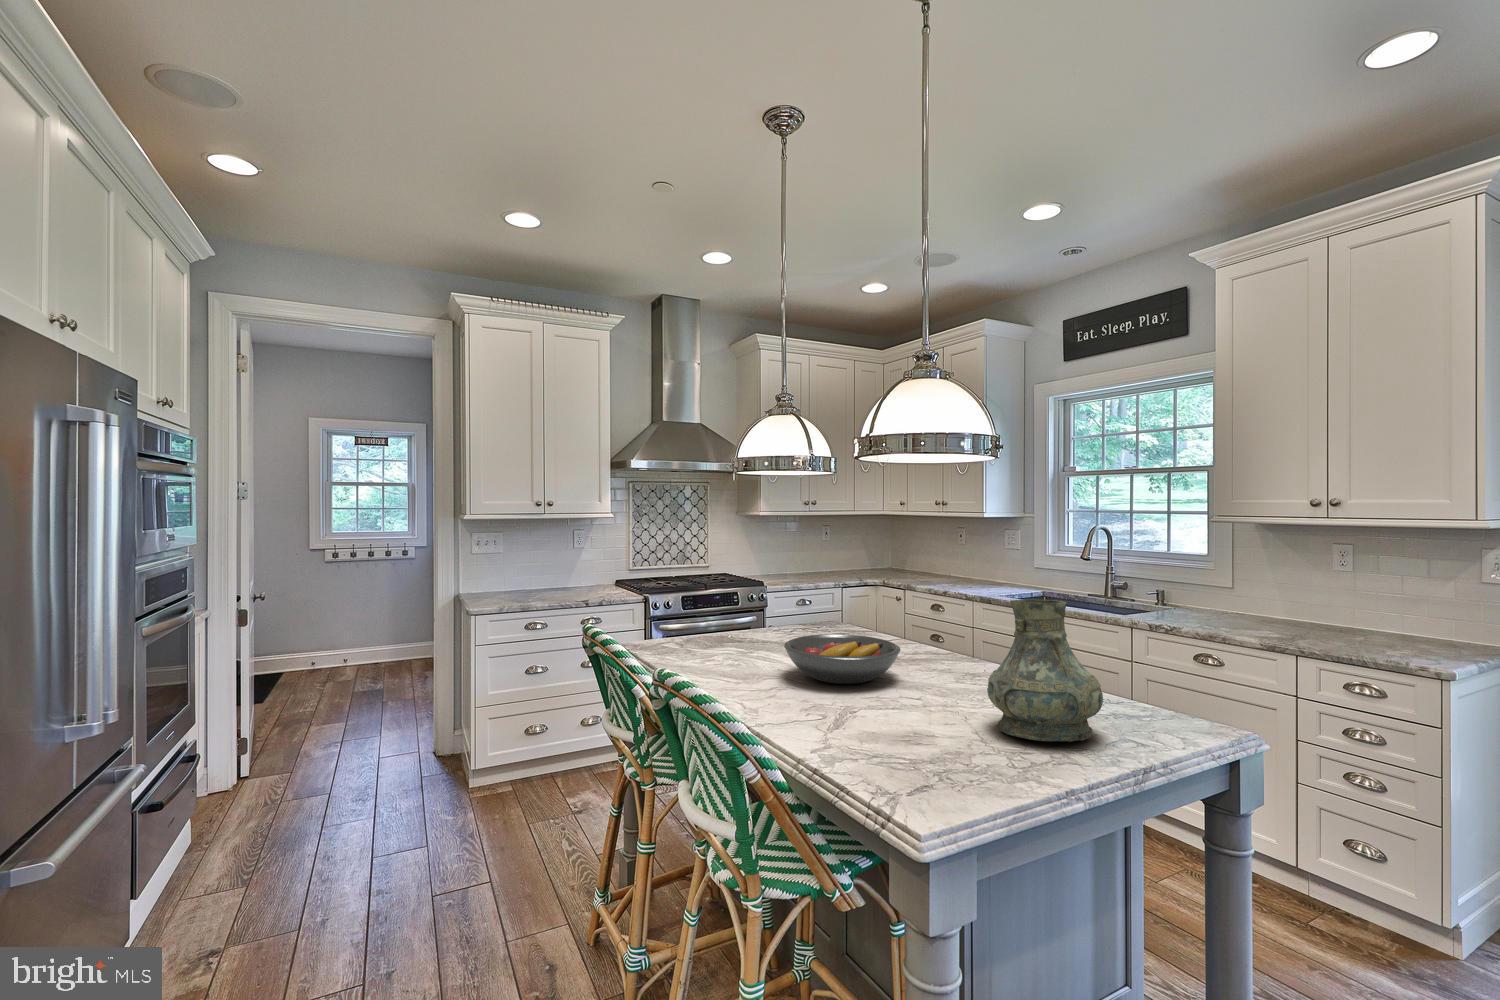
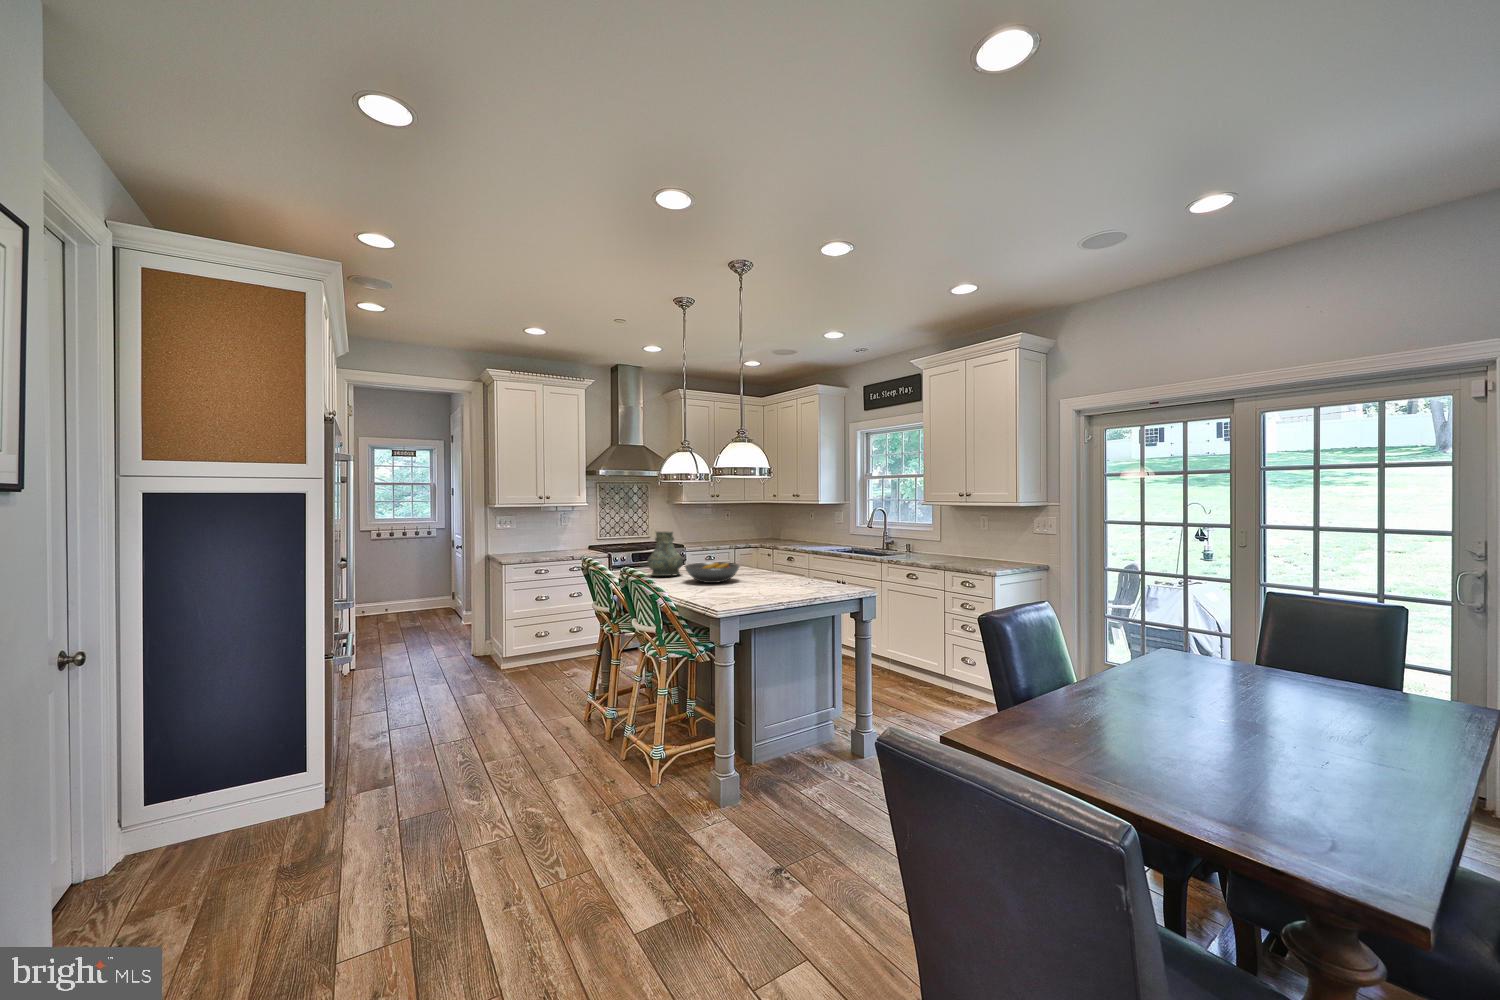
vase: present [987,599,1103,742] -> present [647,532,683,576]

